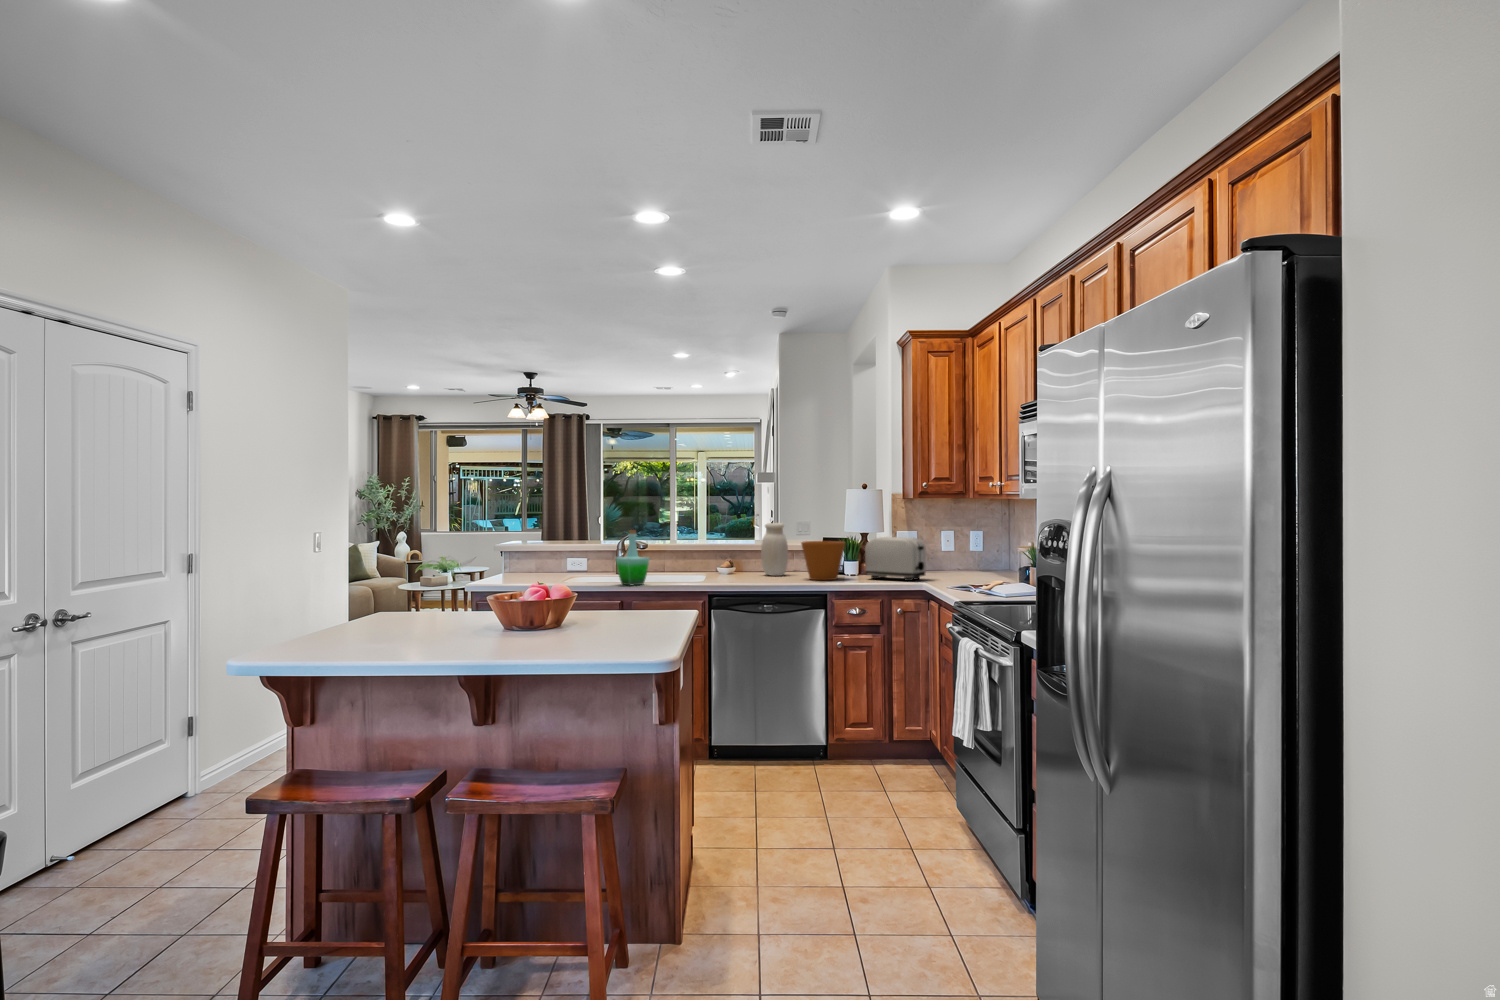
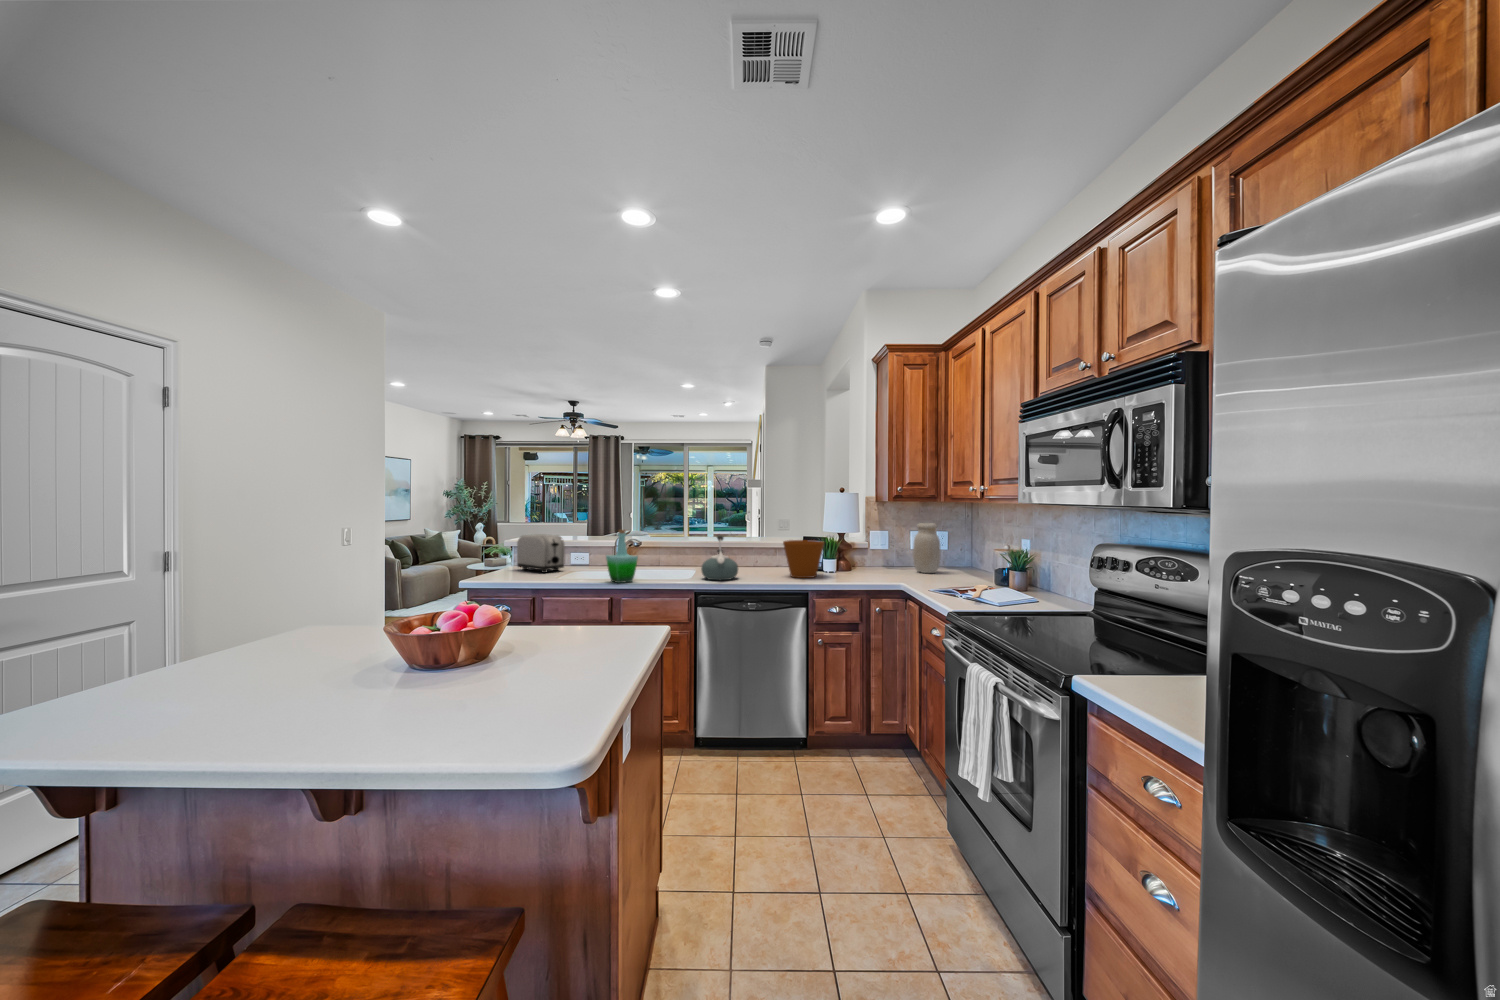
jar: present [761,523,788,576] -> present [913,523,940,573]
kettle: none [715,536,754,583] -> present [701,535,738,580]
toaster: present [865,537,926,581] -> present [517,534,565,573]

